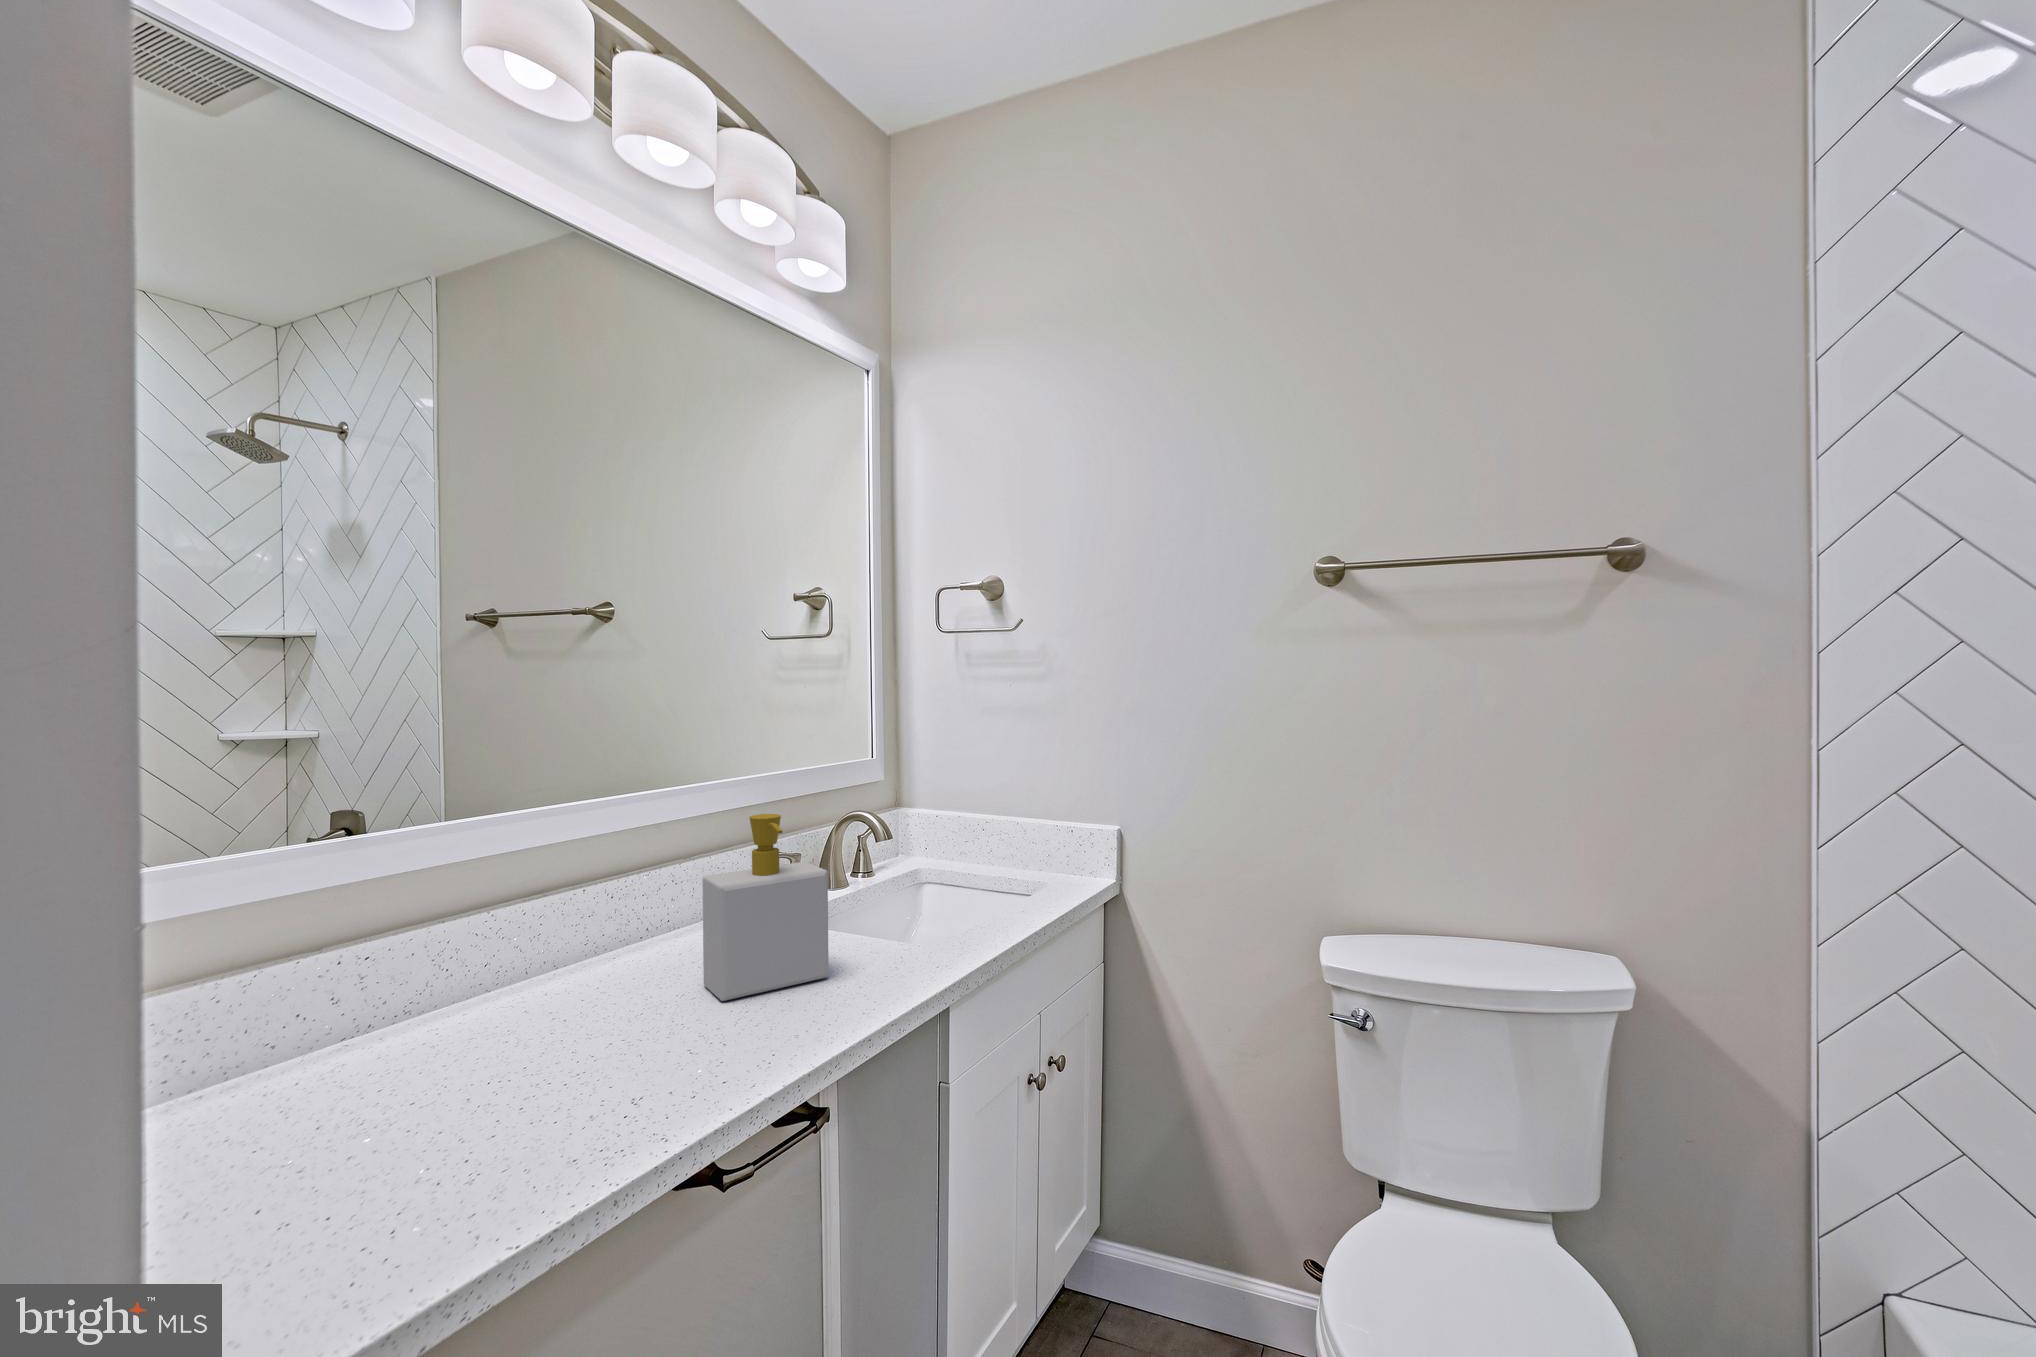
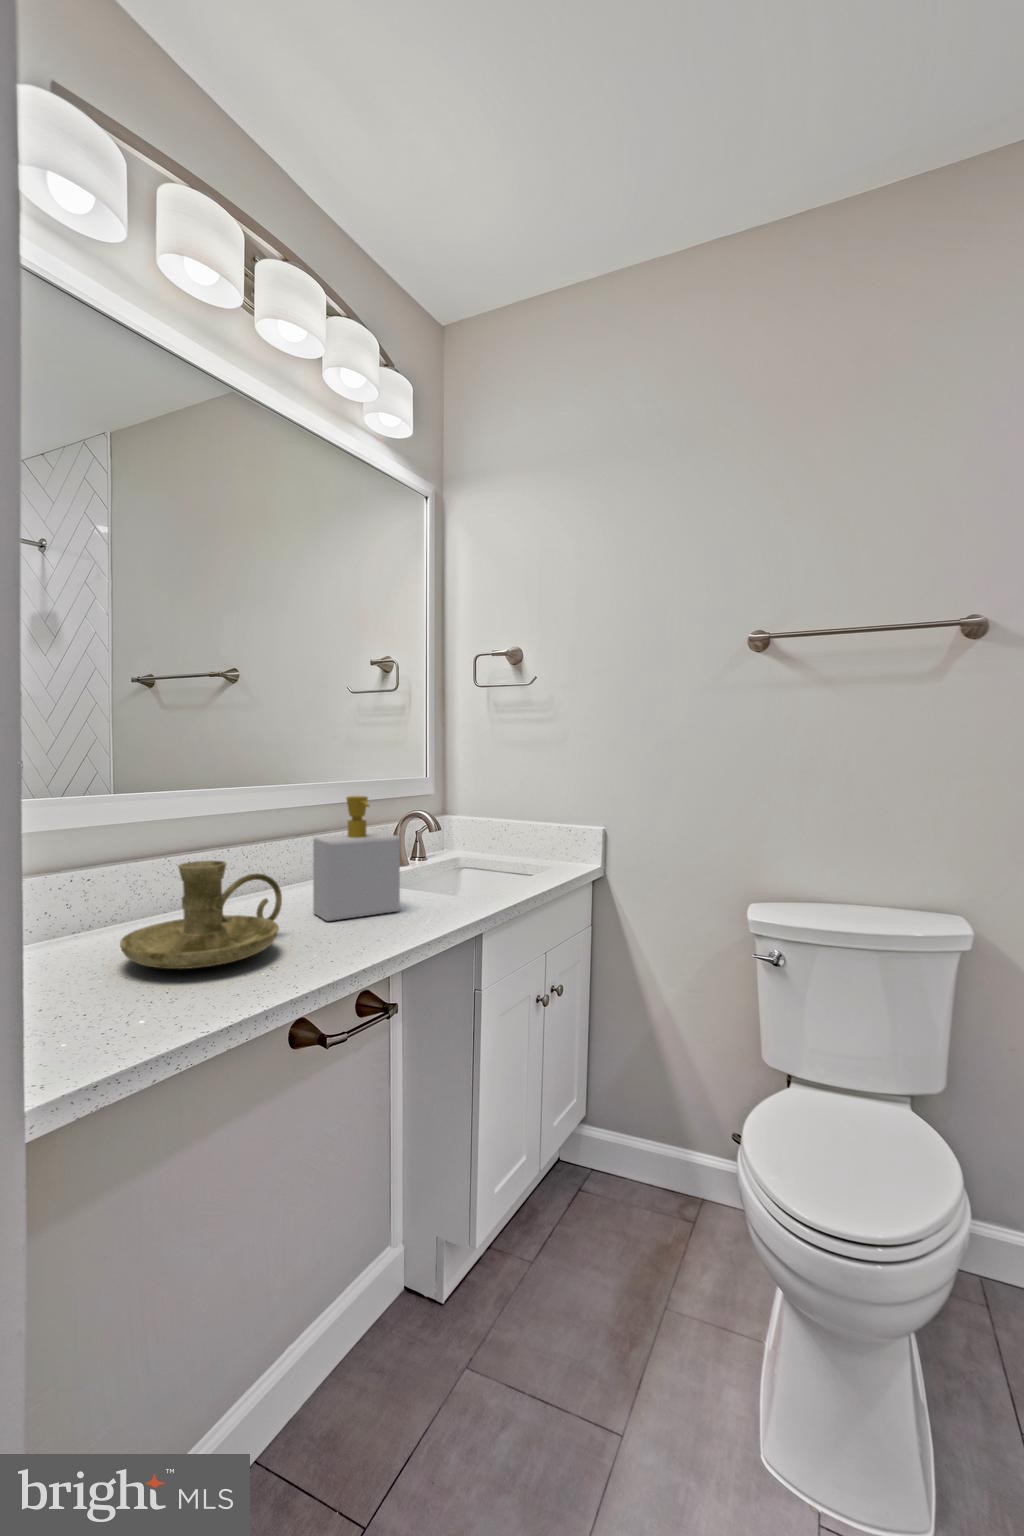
candle holder: none [403,937,654,1116] -> present [120,861,282,969]

